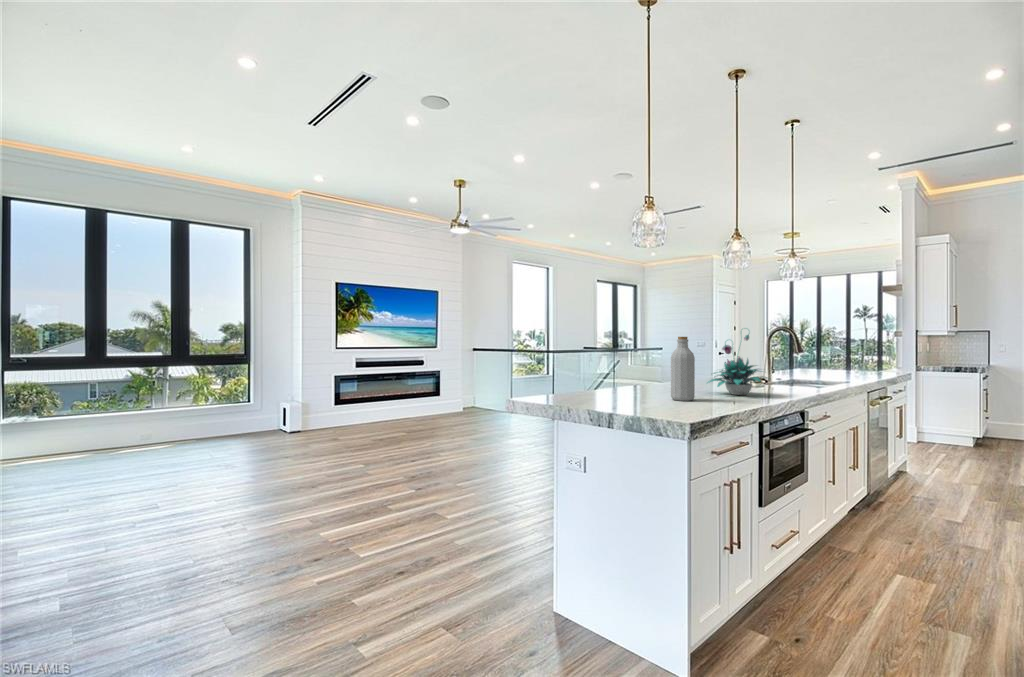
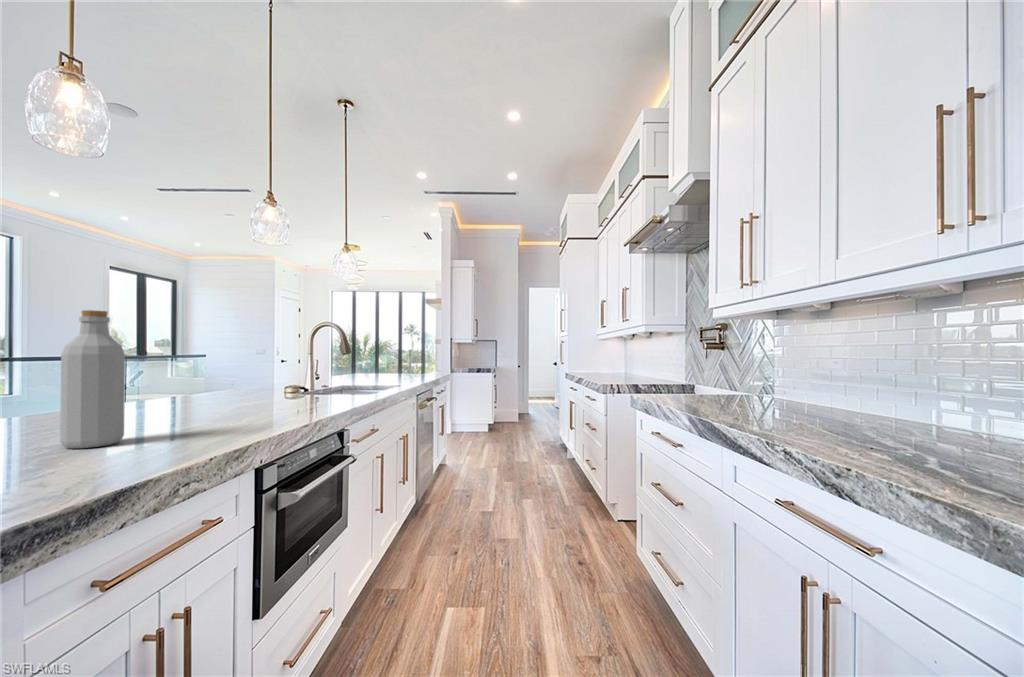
plant: present [708,334,768,395] -> none [179,308,295,418]

